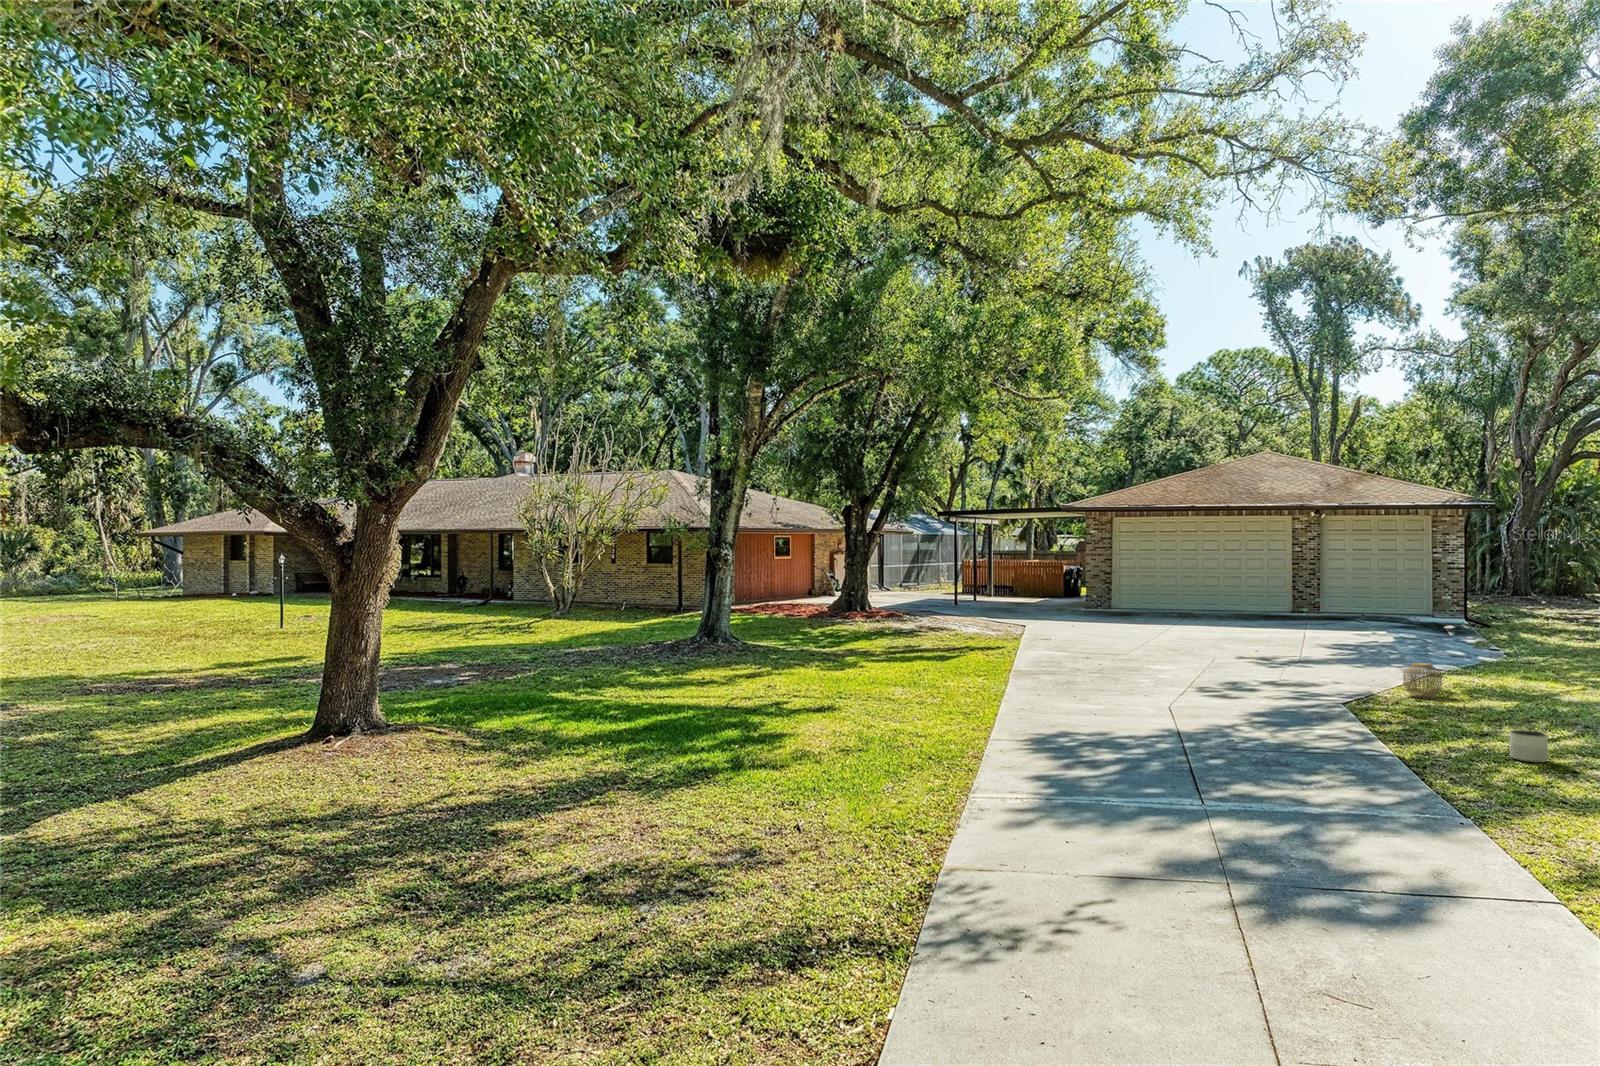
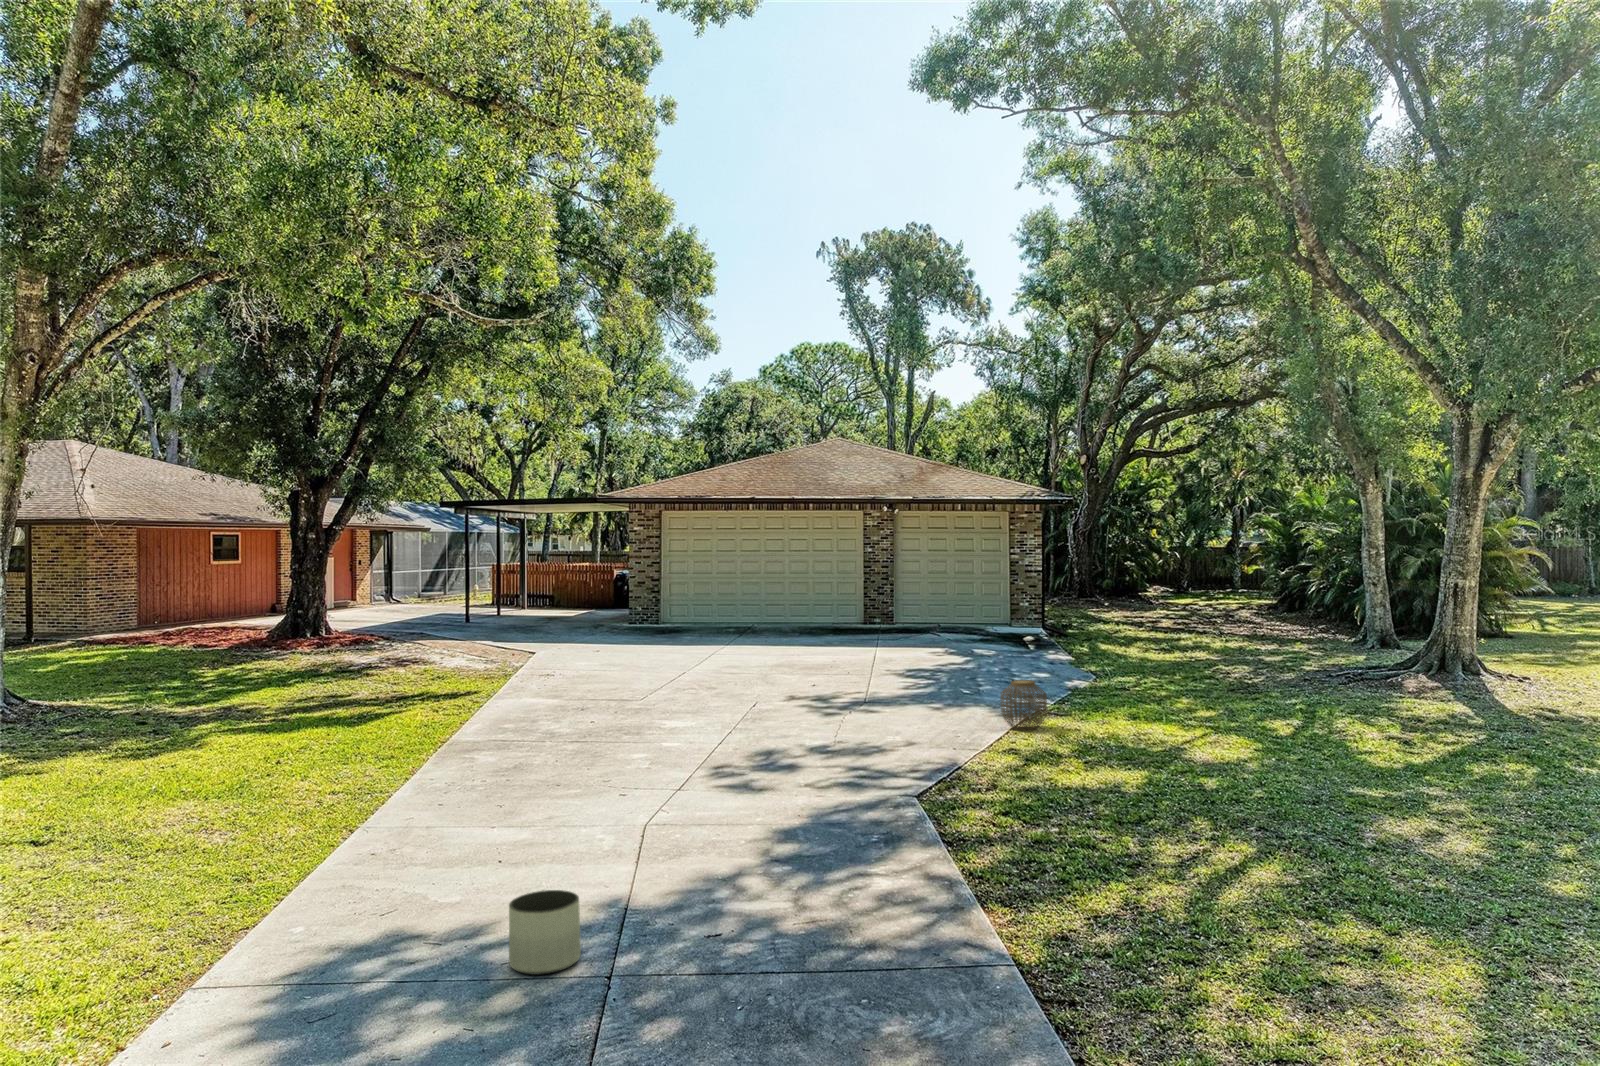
planter: present [1509,730,1549,763] -> present [509,890,581,975]

